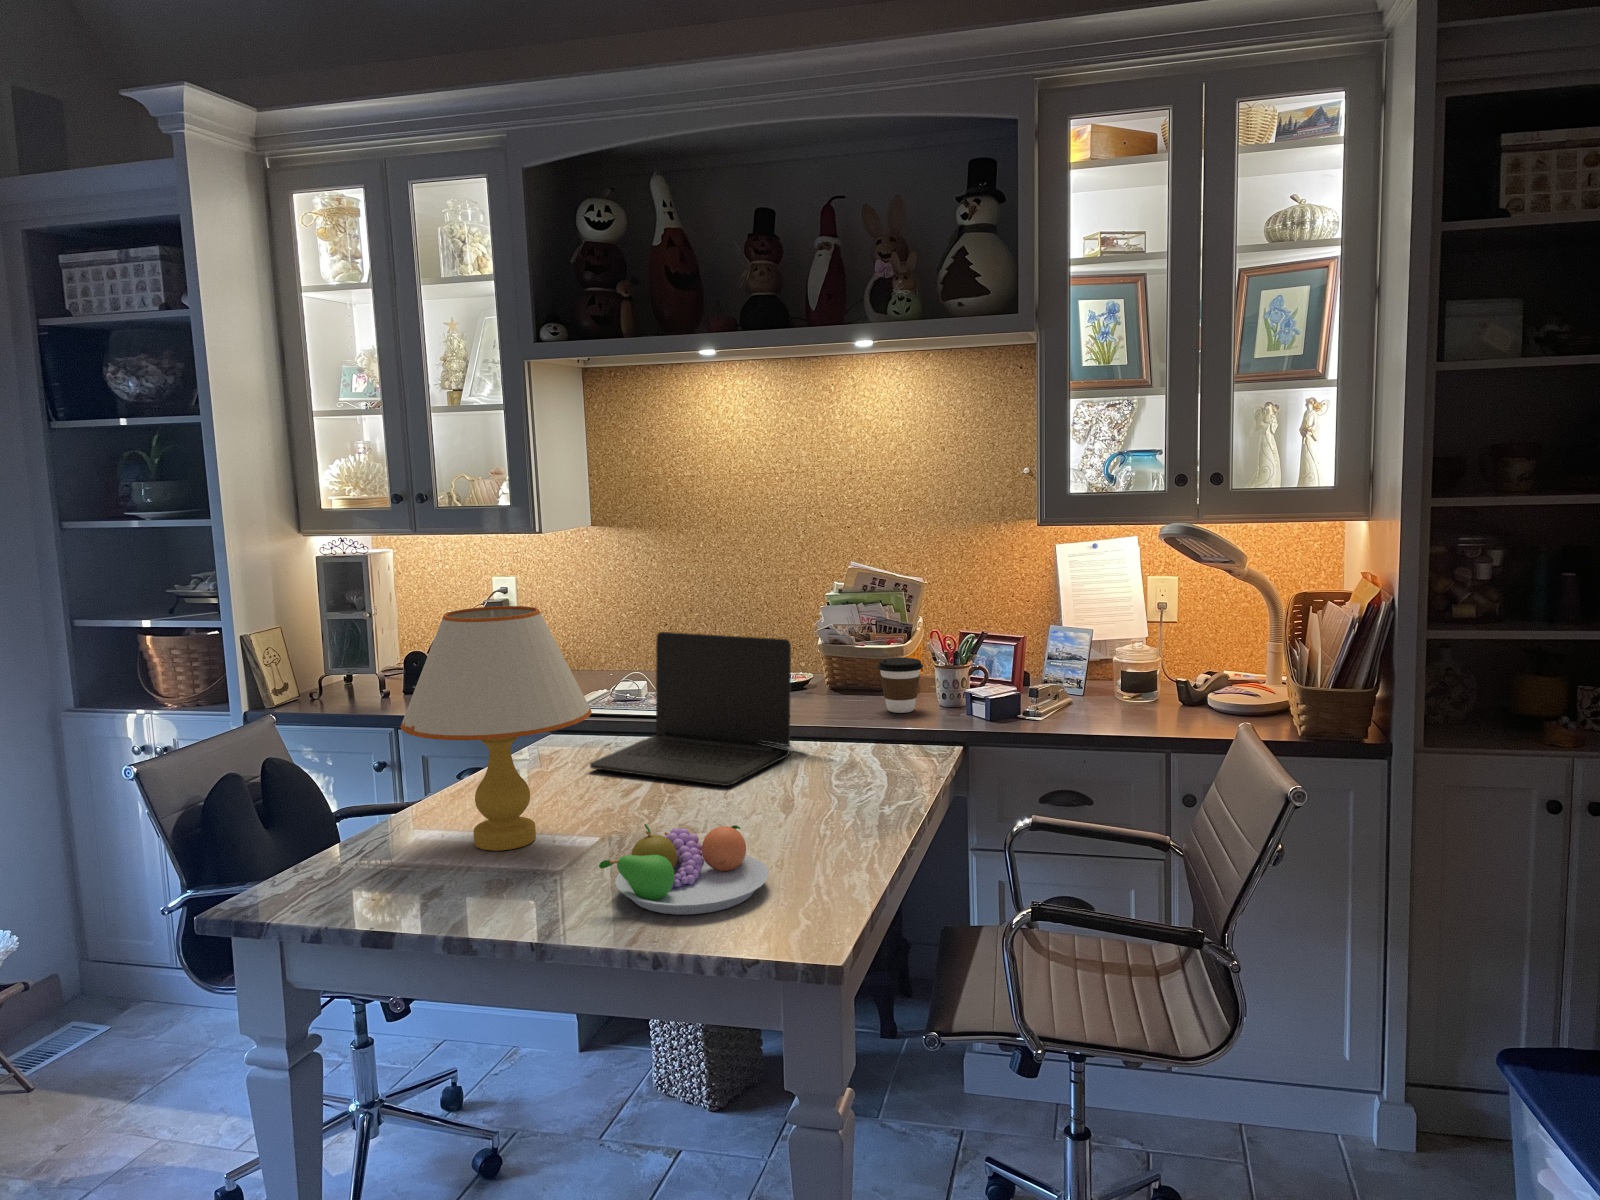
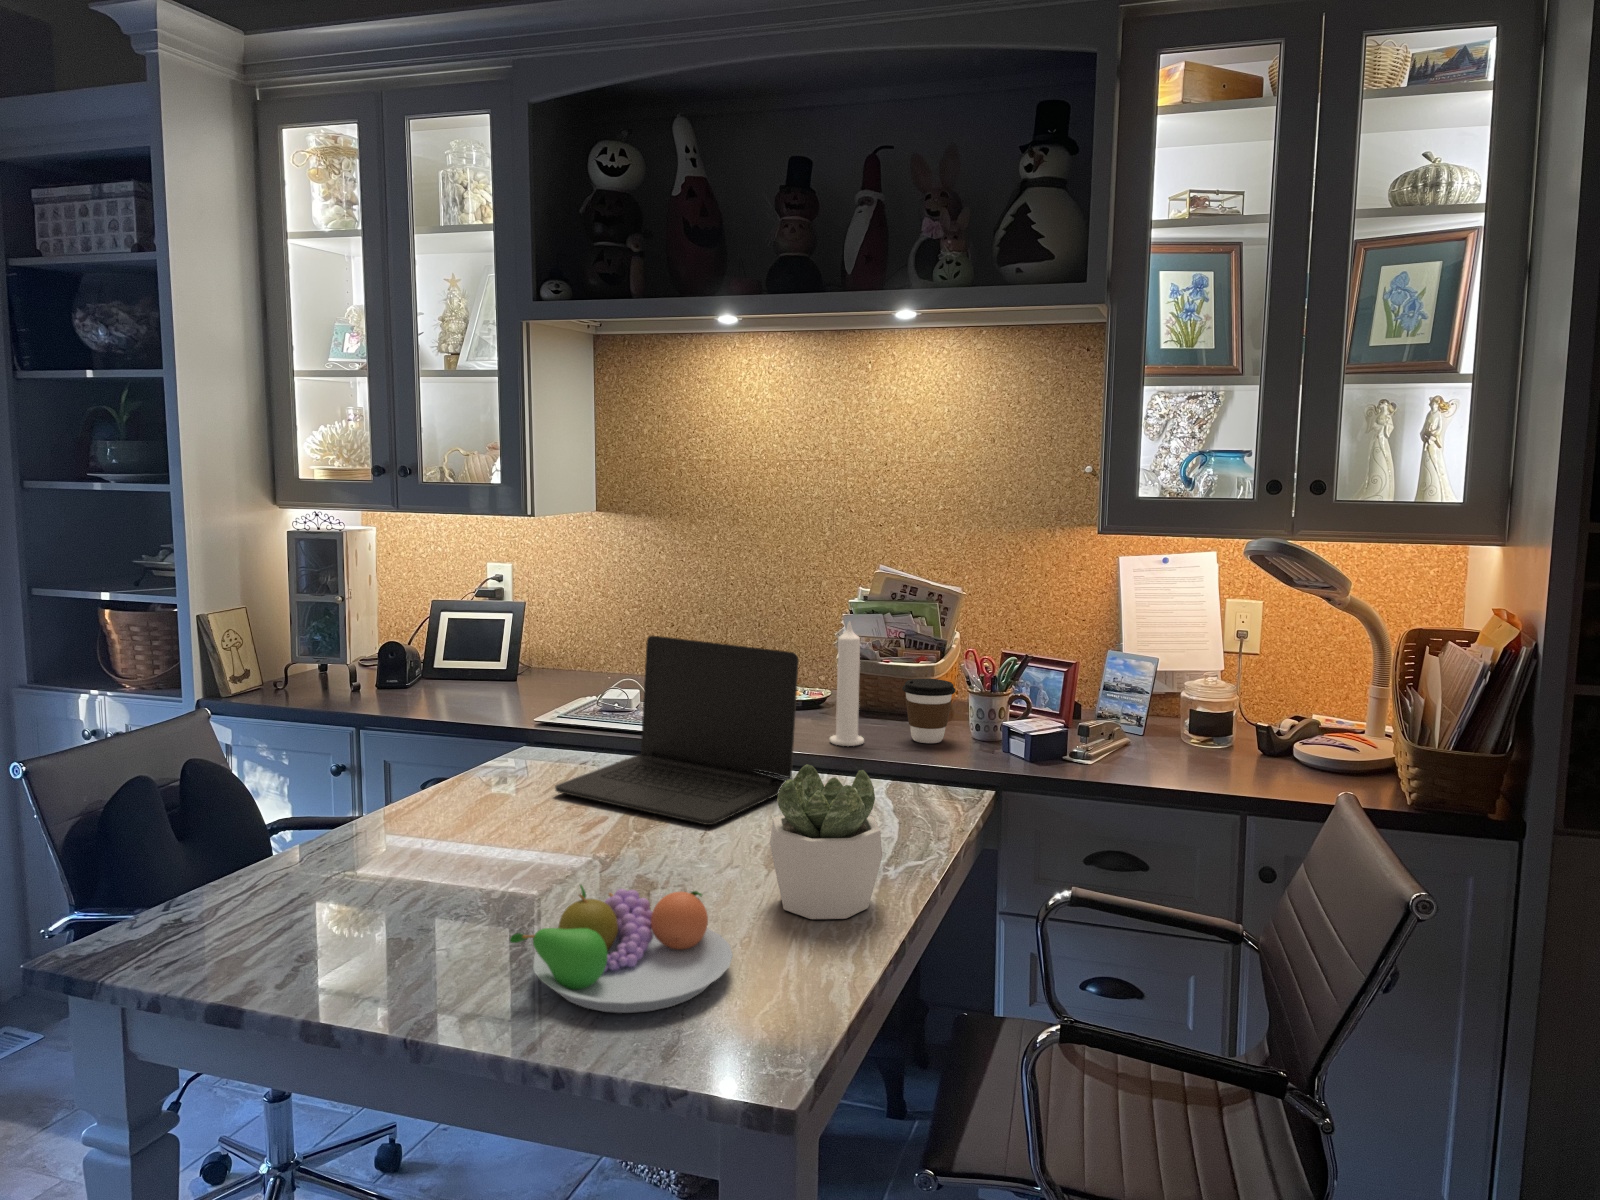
table lamp: present [400,606,592,851] -> none [298,597,538,897]
candle: none [817,611,847,718] -> present [830,622,864,746]
succulent plant: none [786,726,877,847] -> present [770,765,882,919]

